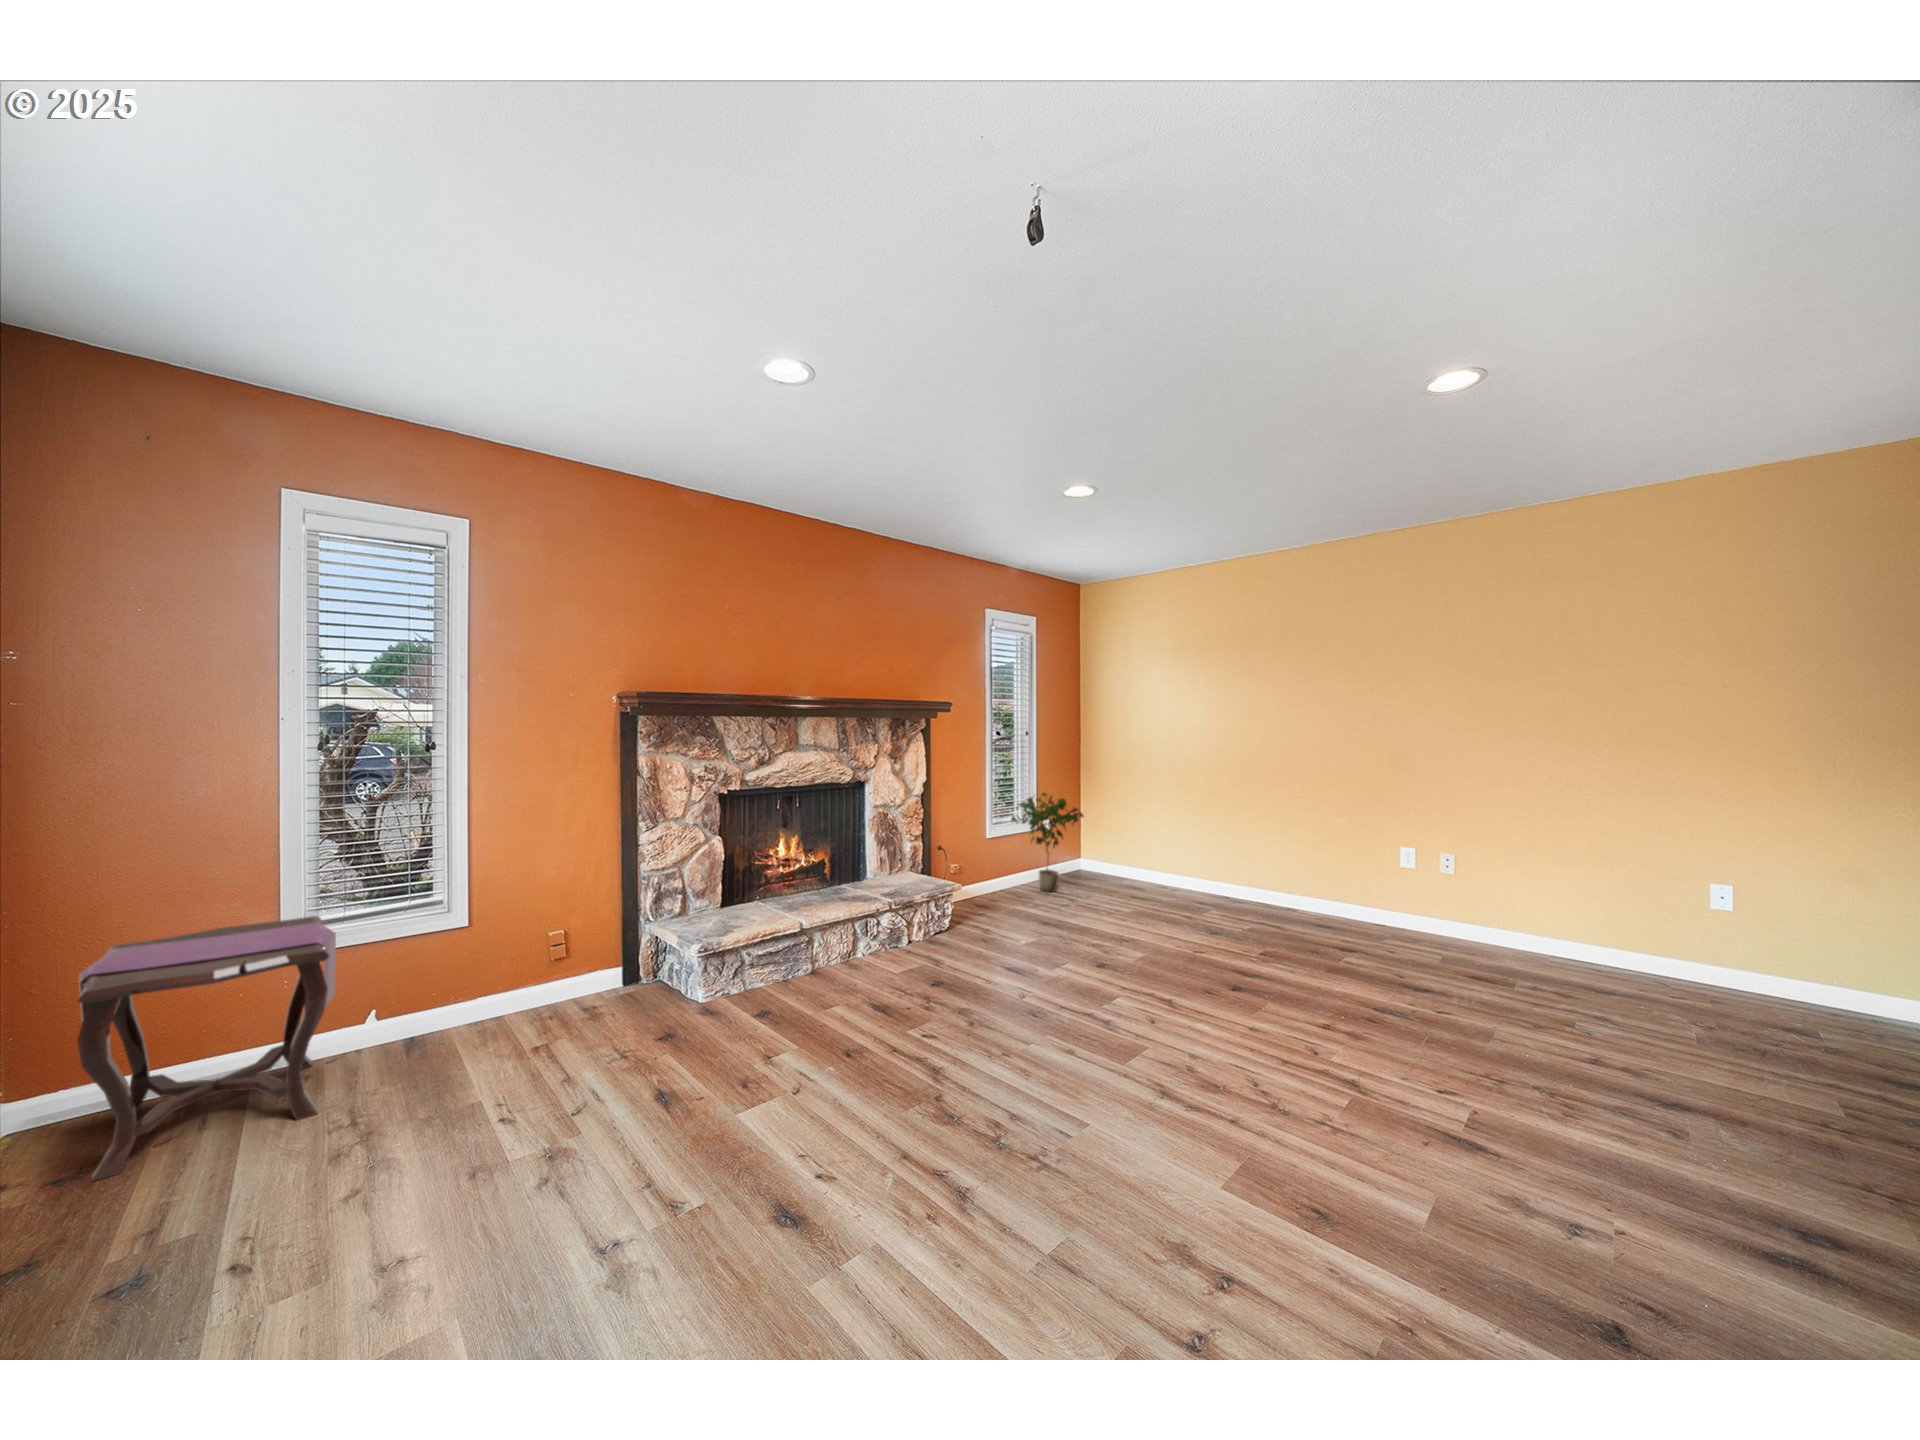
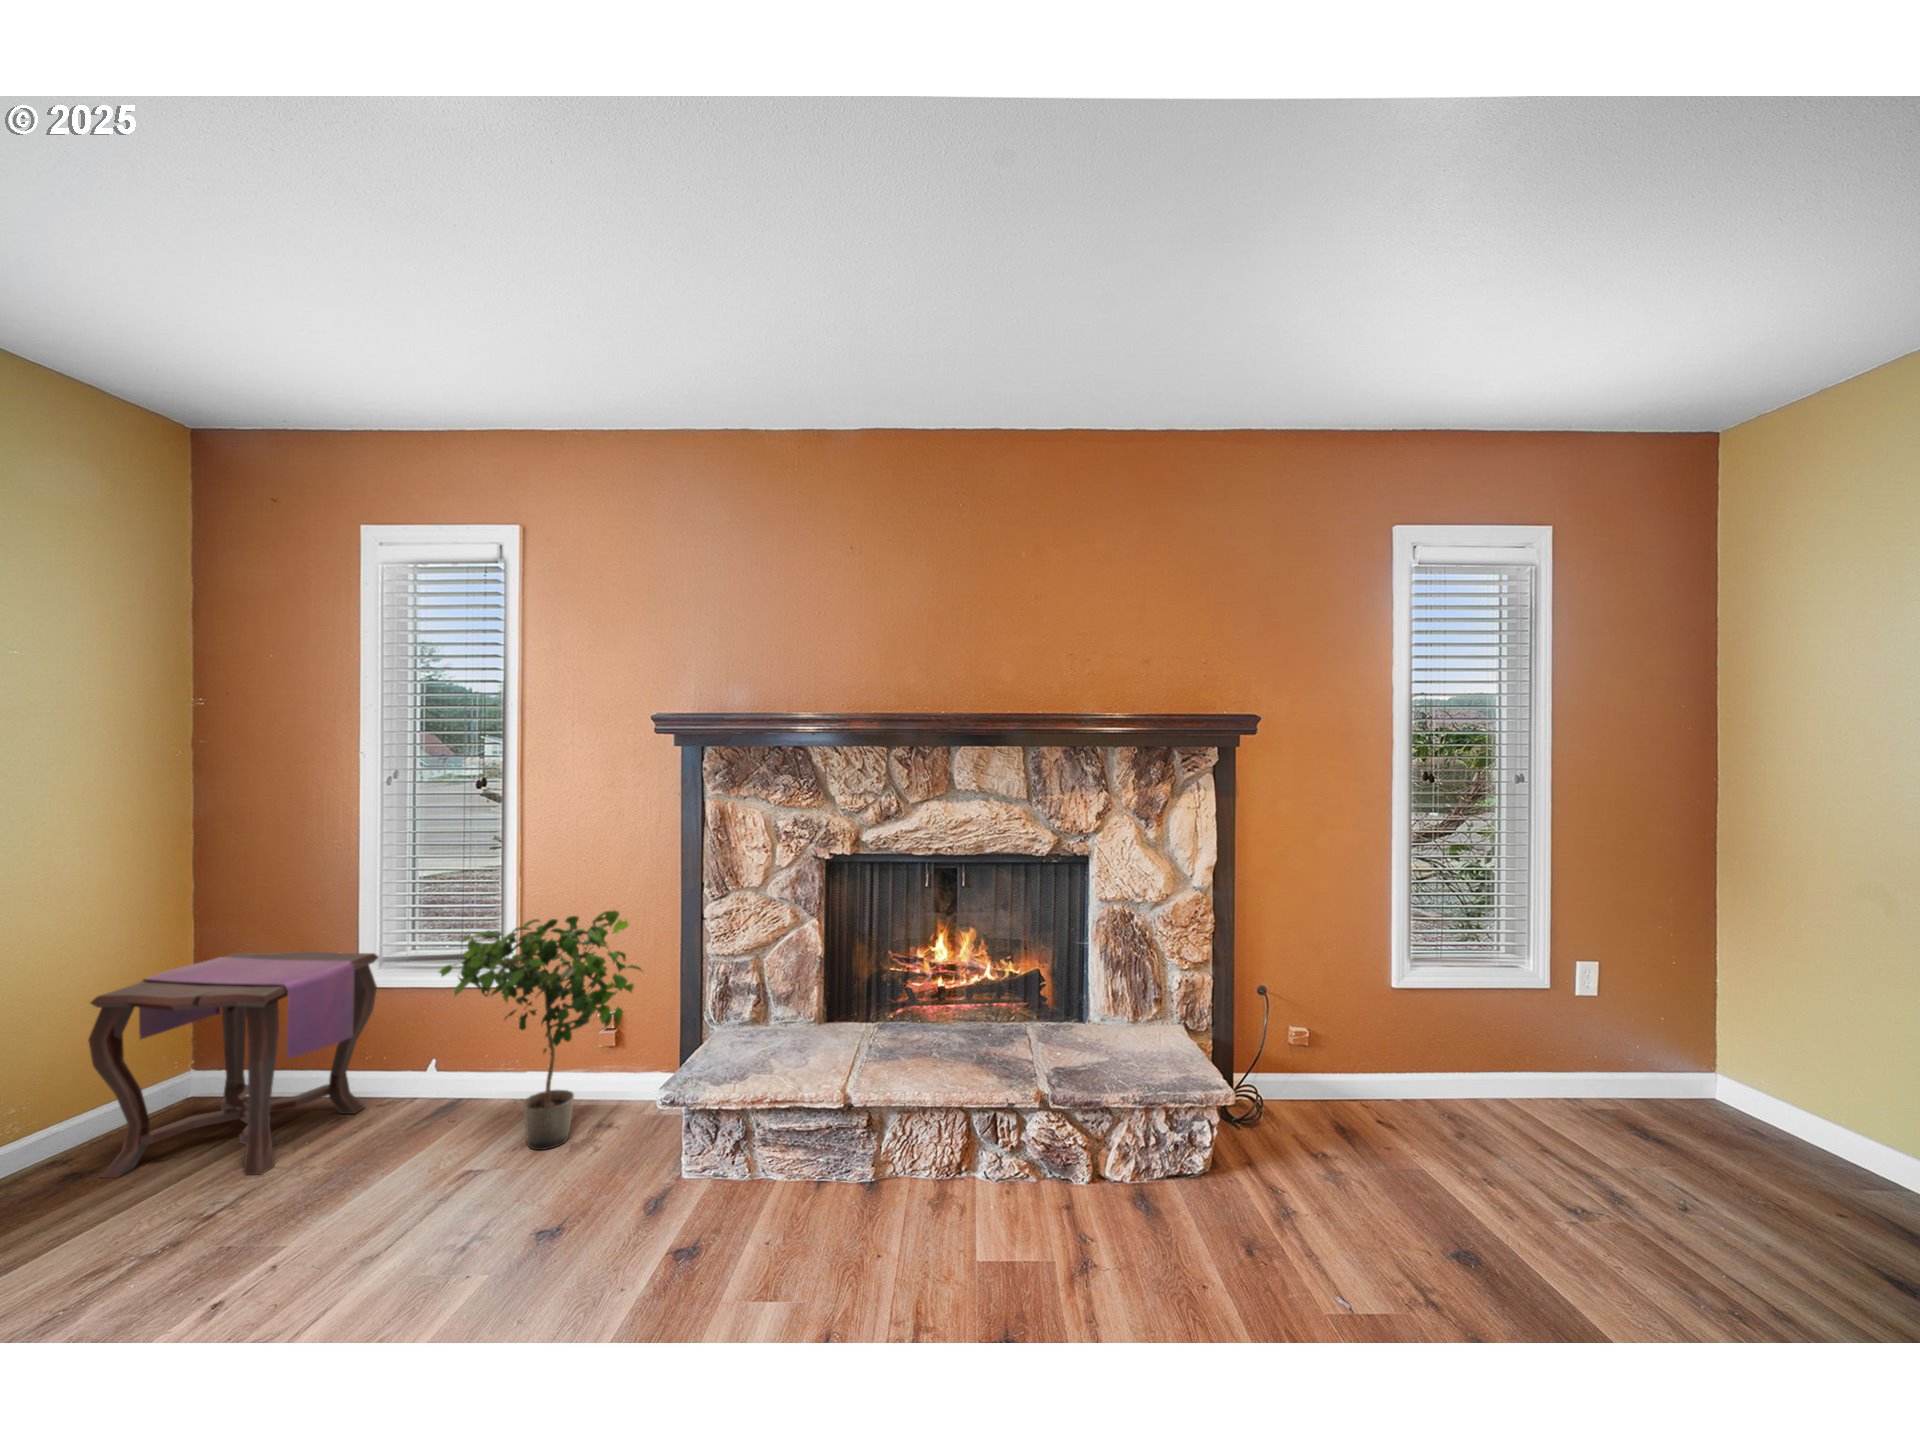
potted plant: present [1011,792,1084,892] -> present [439,911,644,1150]

